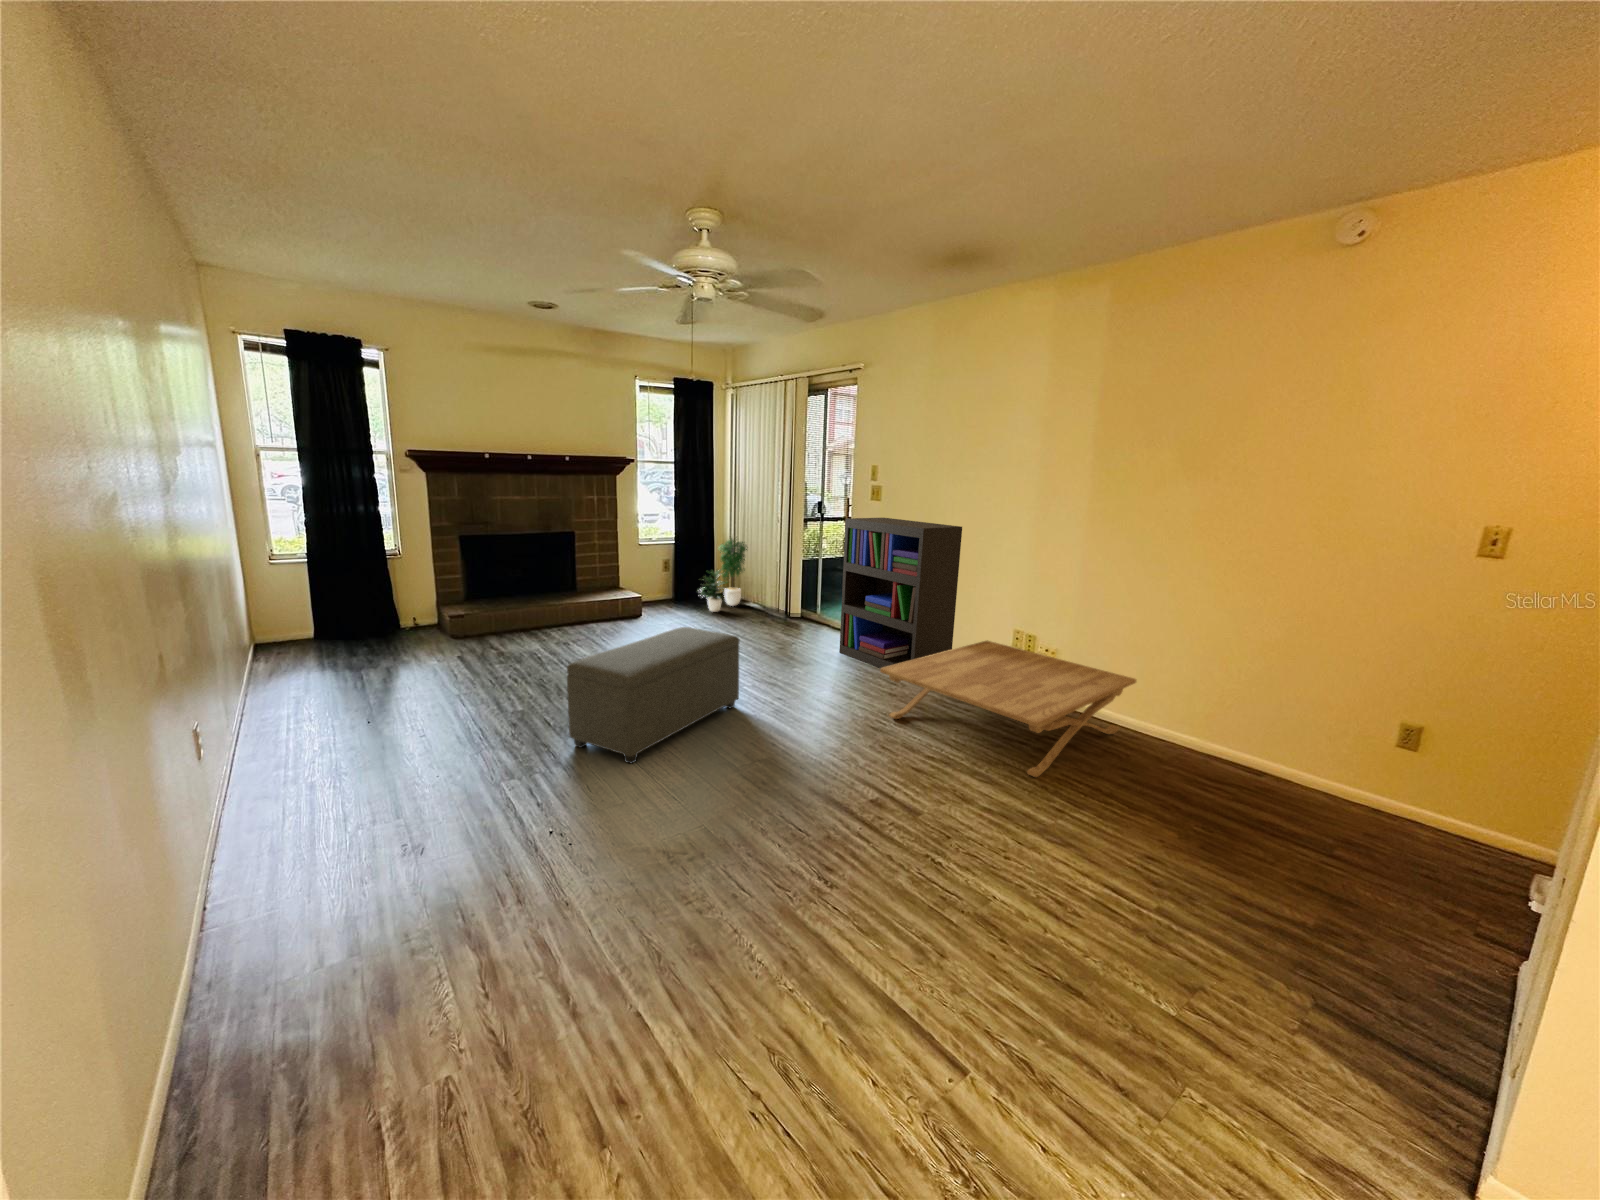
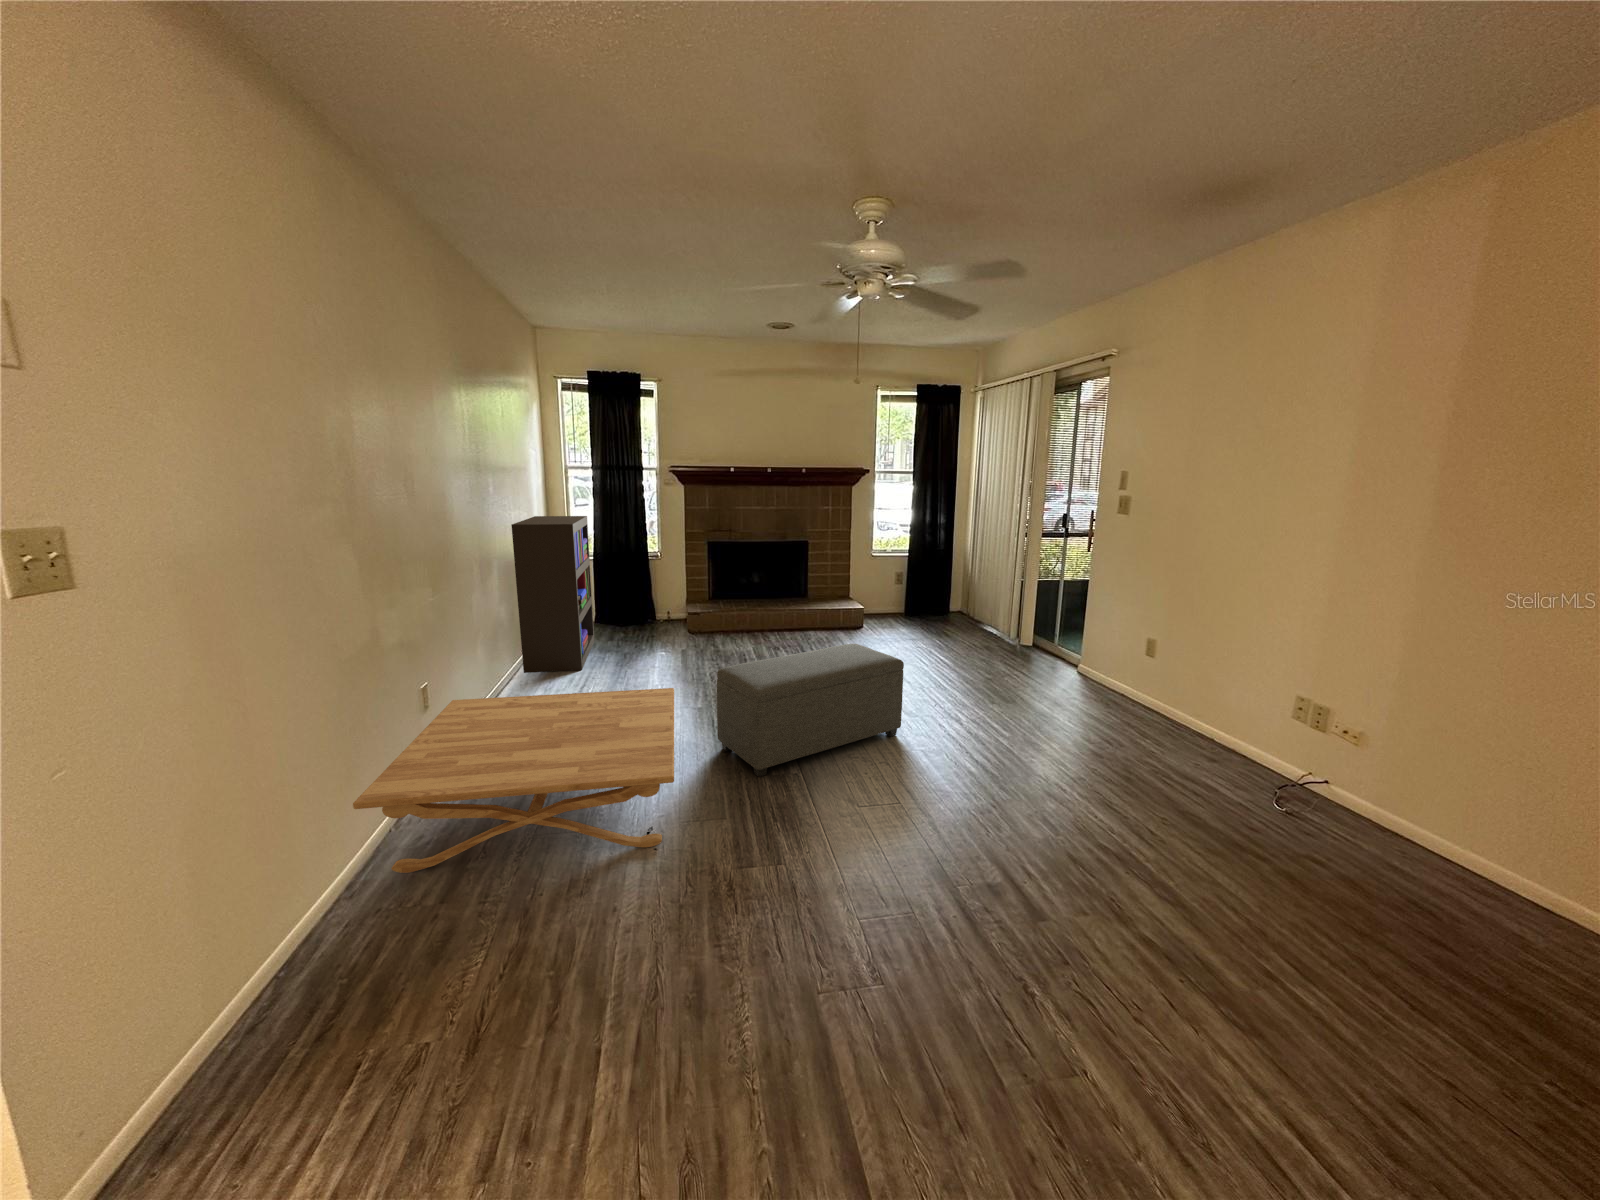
bookshelf: present [839,518,962,668] -> present [511,516,594,673]
potted plant: present [700,538,747,612] -> none [921,548,983,629]
coffee table: present [880,640,1136,777] -> present [353,688,674,873]

